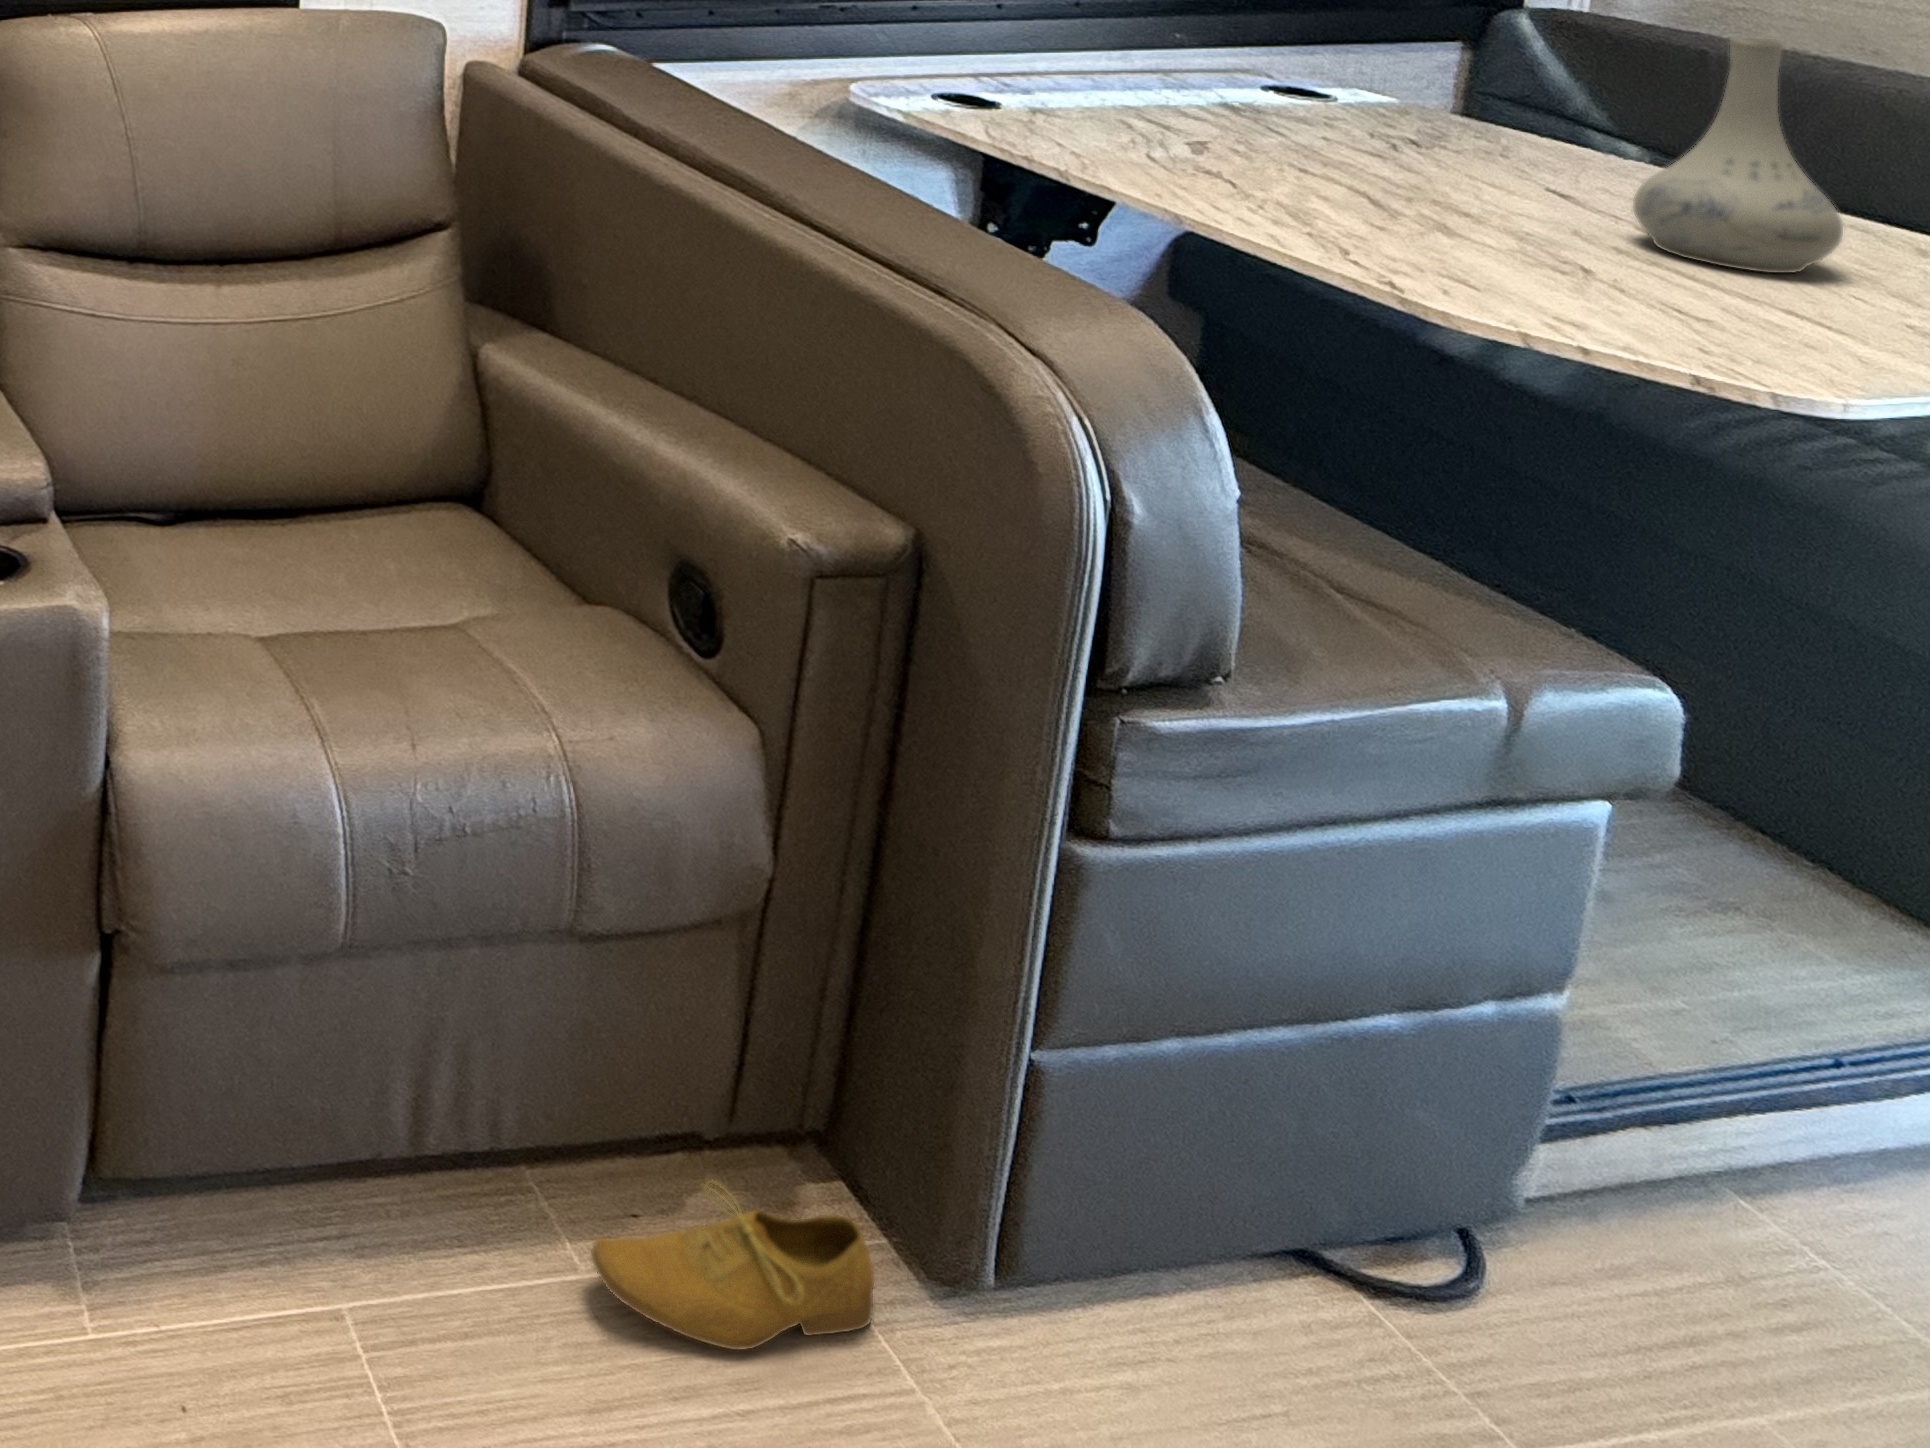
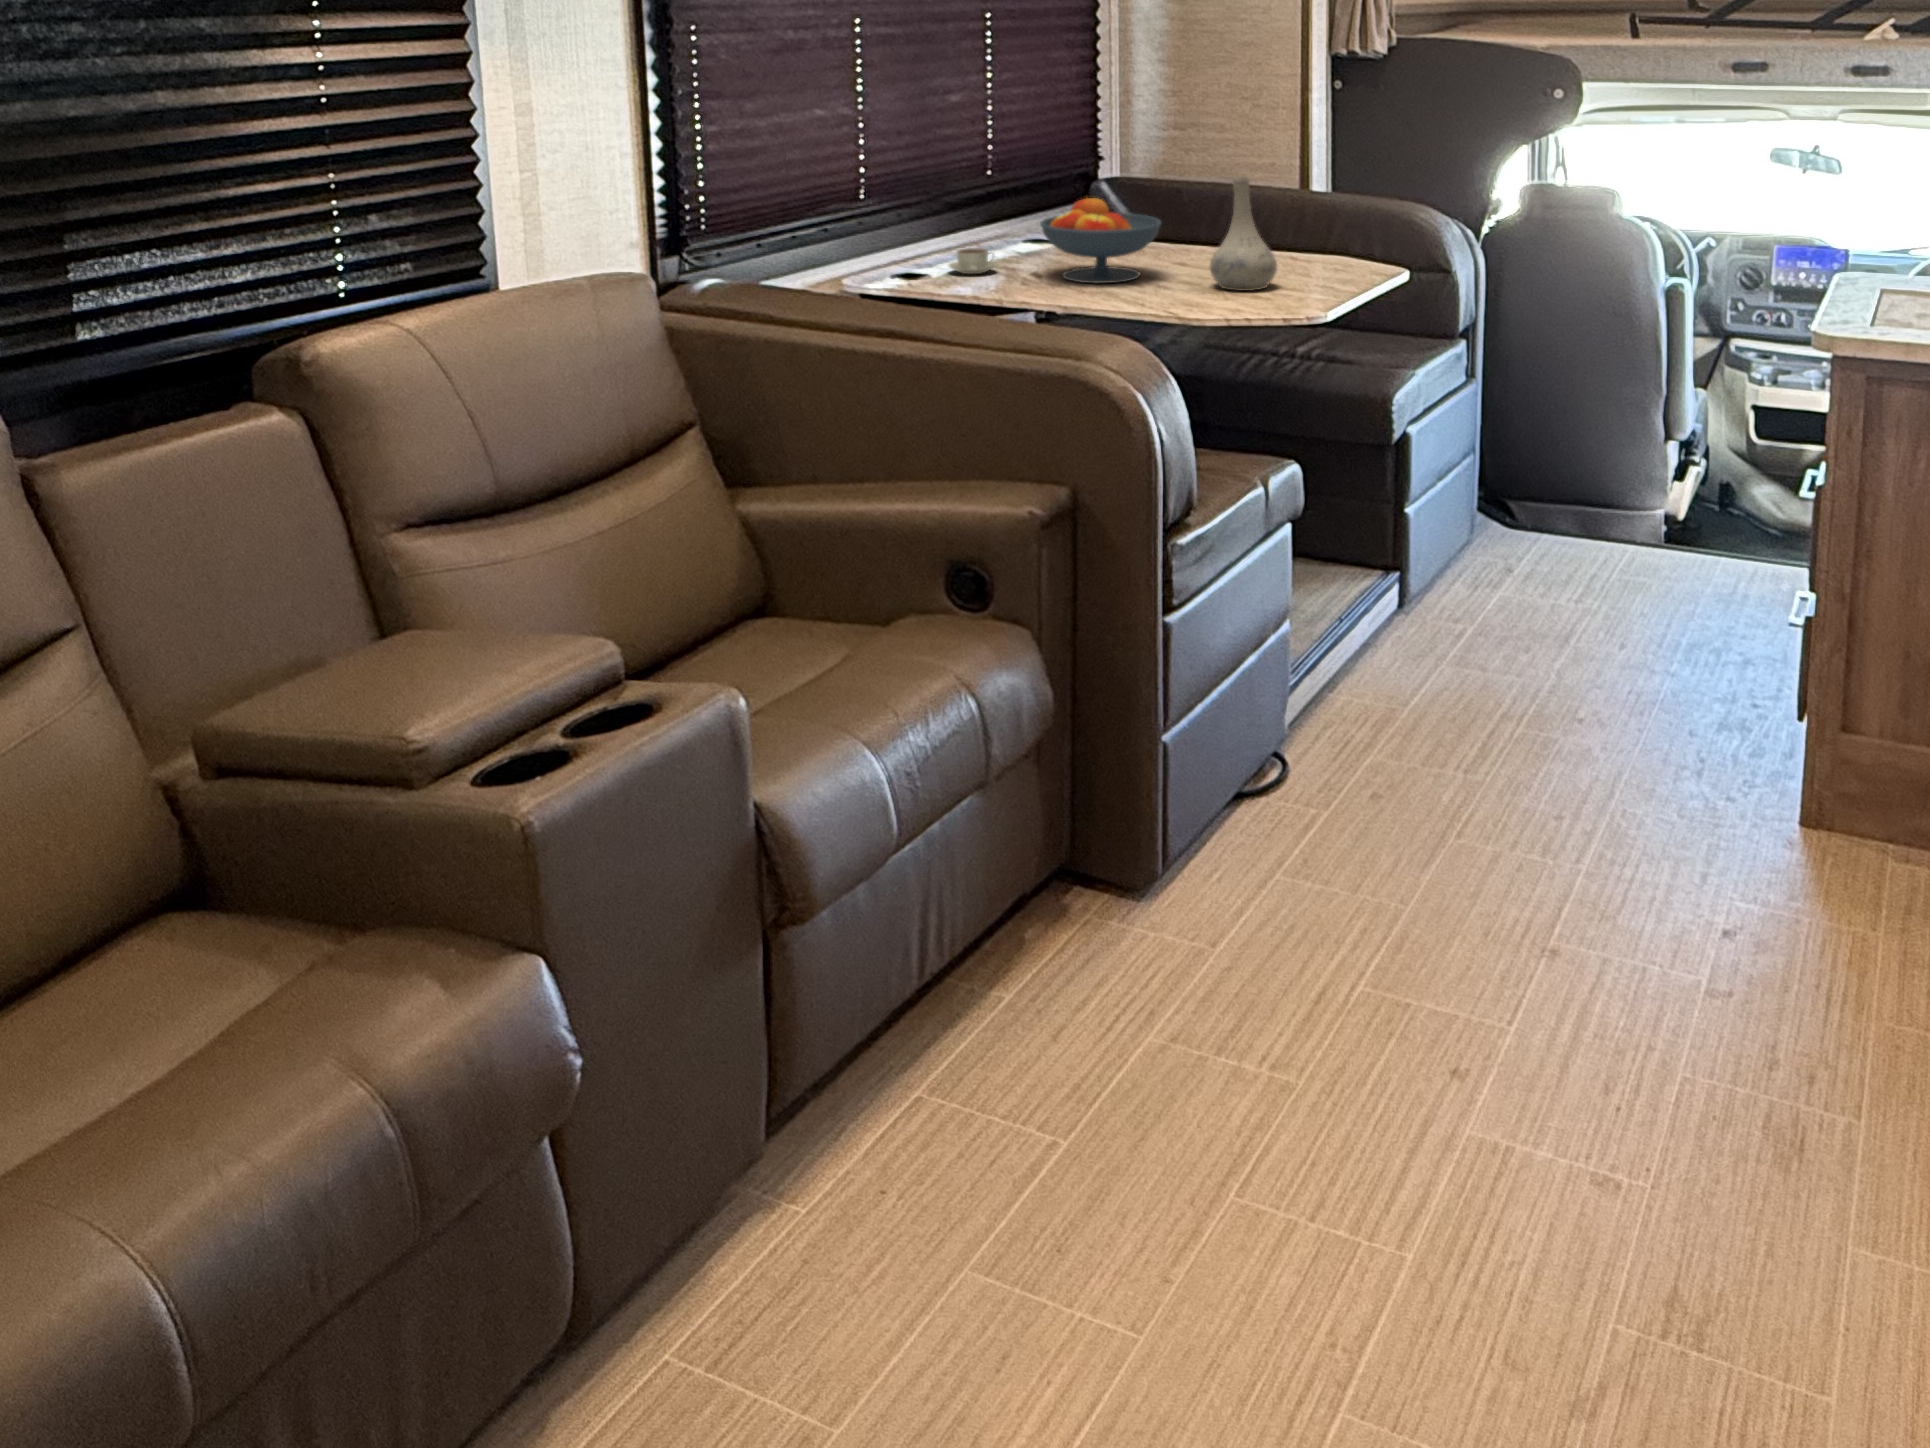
fruit bowl: none [1247,24,1540,186] -> present [1040,198,1161,283]
coffee cup: none [1071,72,1166,115] -> present [949,248,997,274]
shoe: present [591,1182,875,1350] -> none [1008,882,1122,987]

